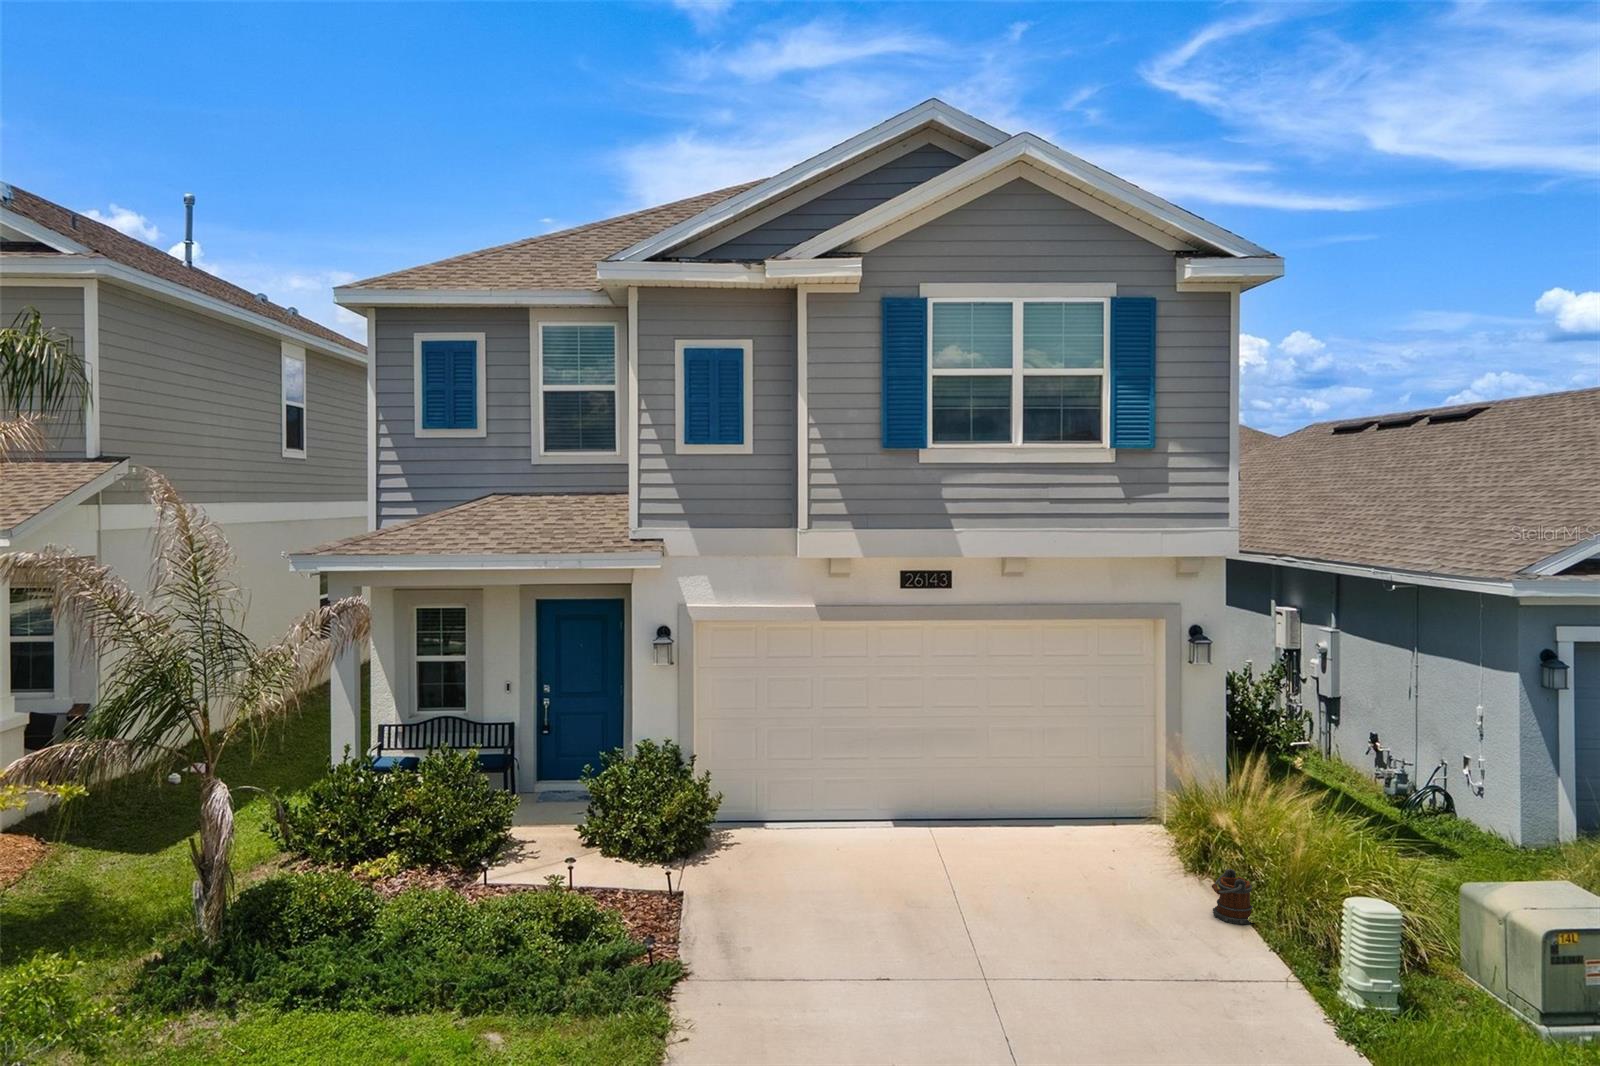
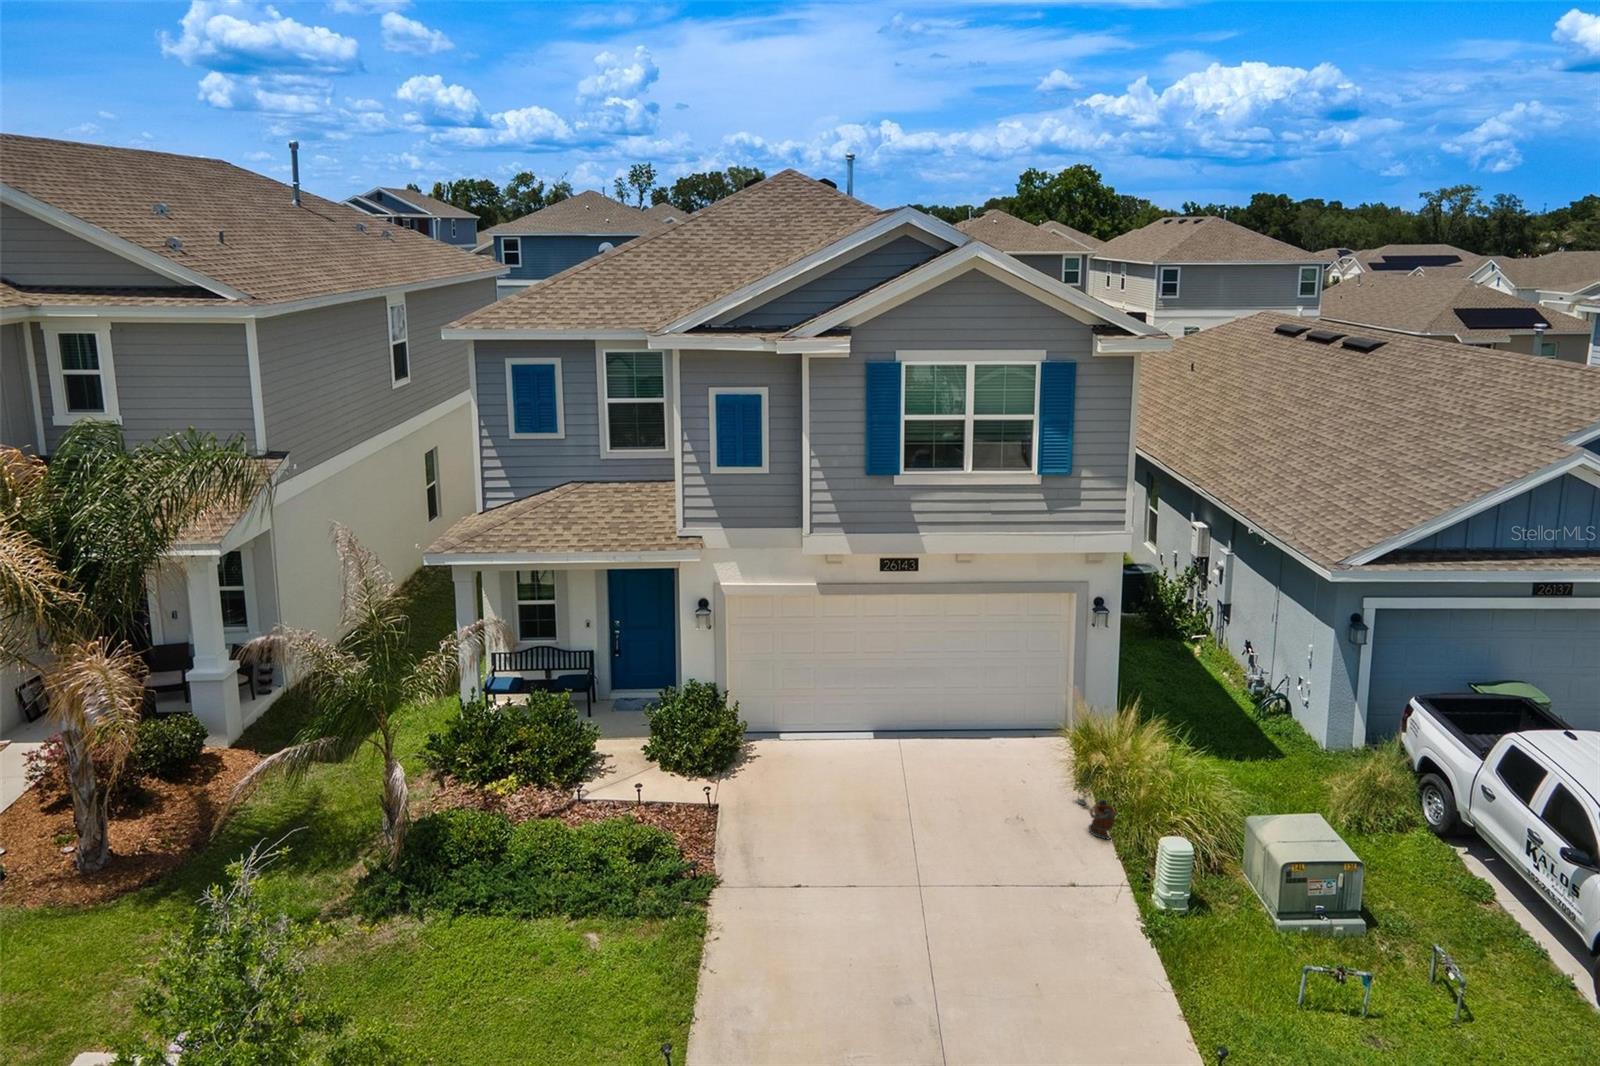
potted plant: none [1183,837,1212,889] -> present [1074,771,1091,805]

